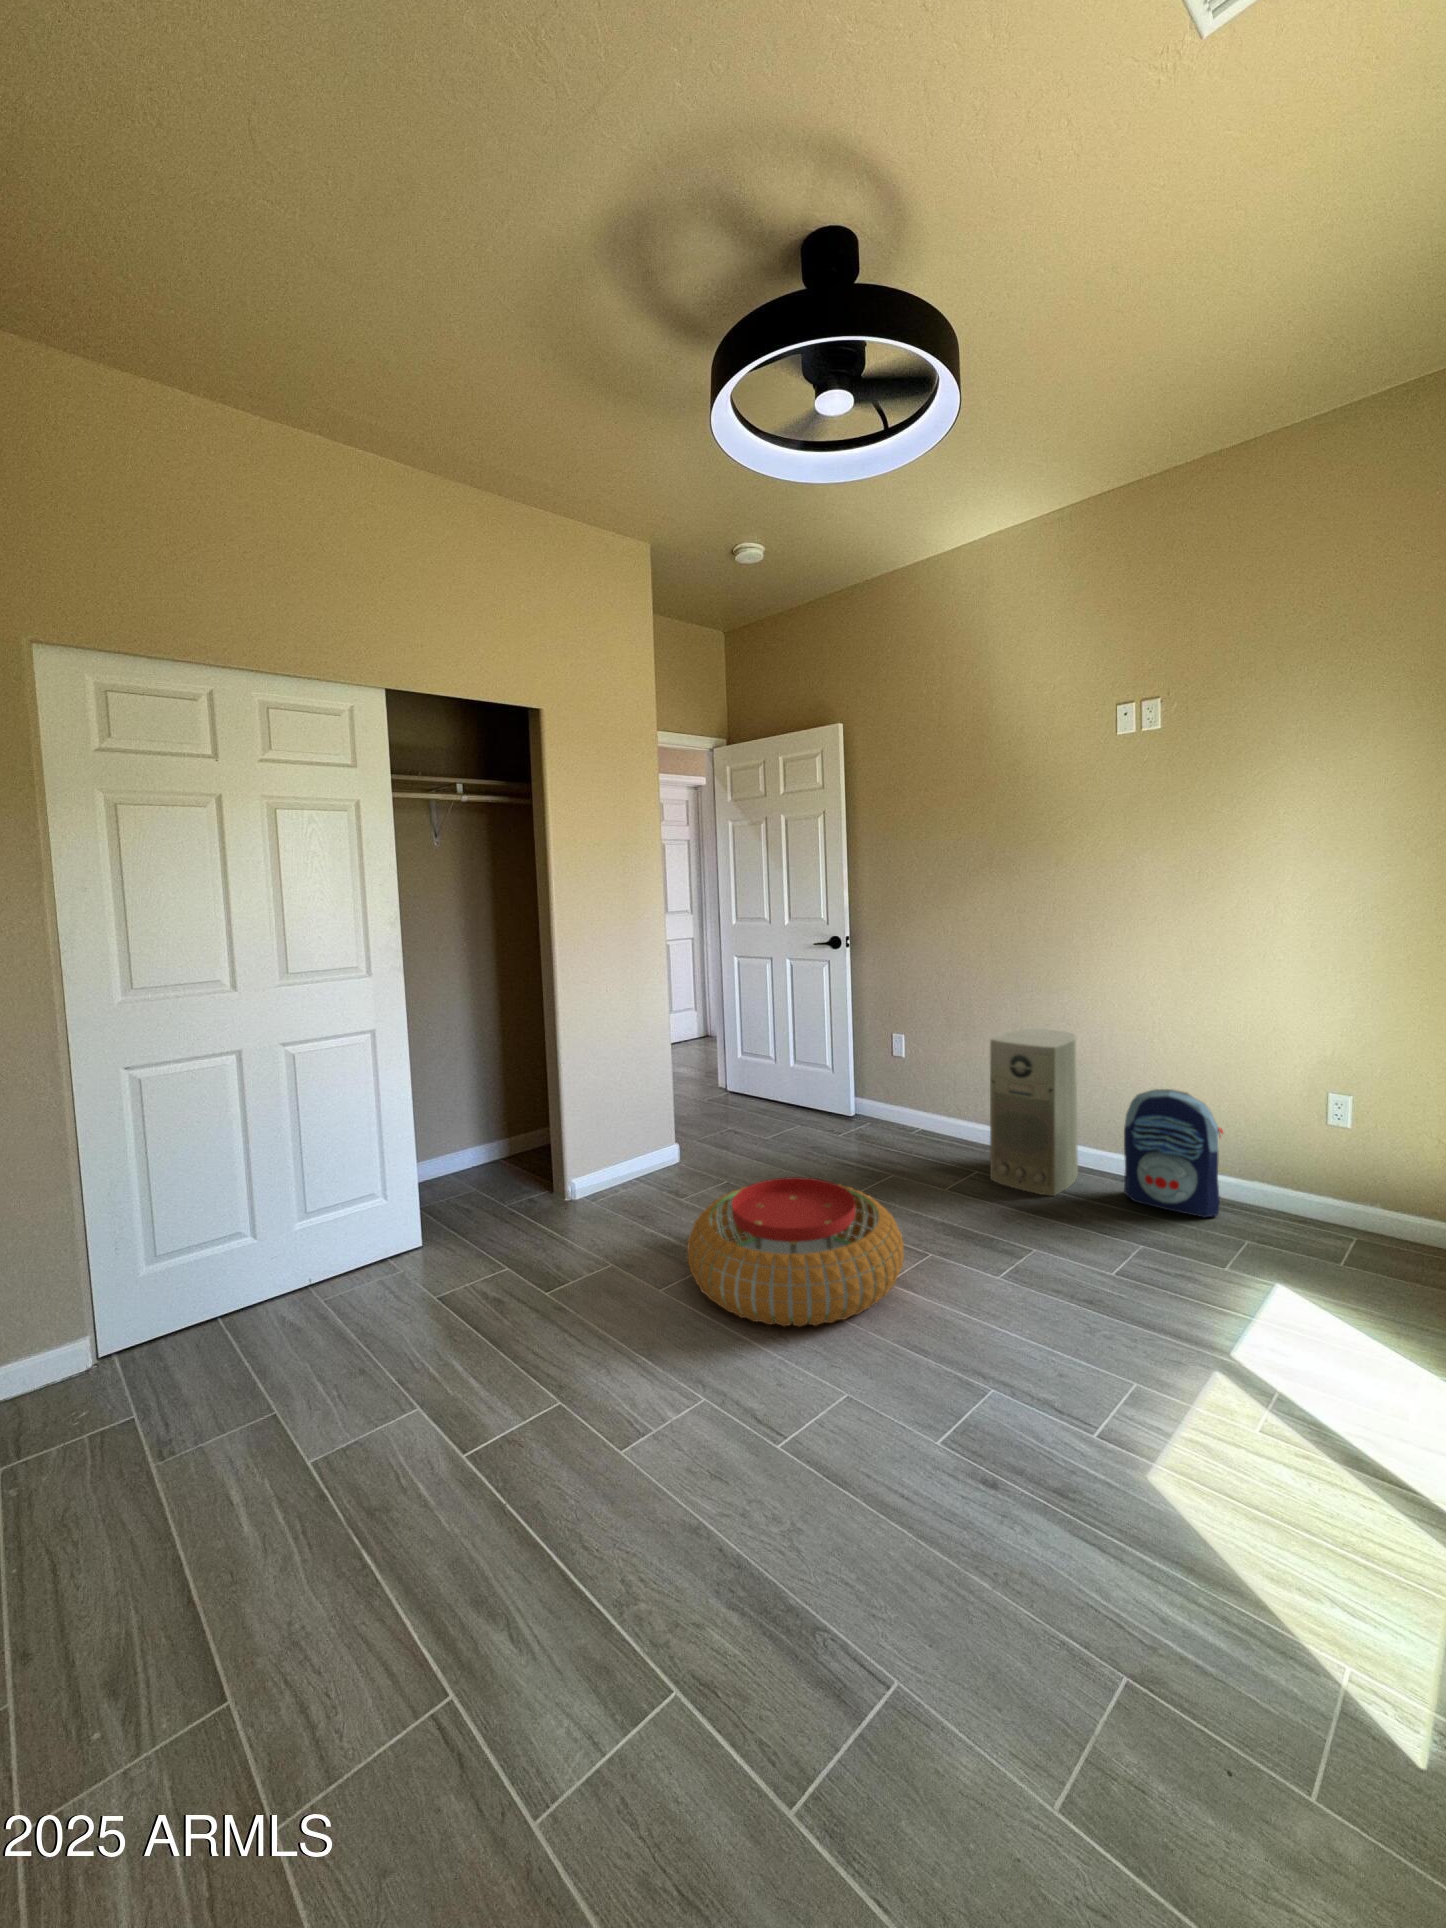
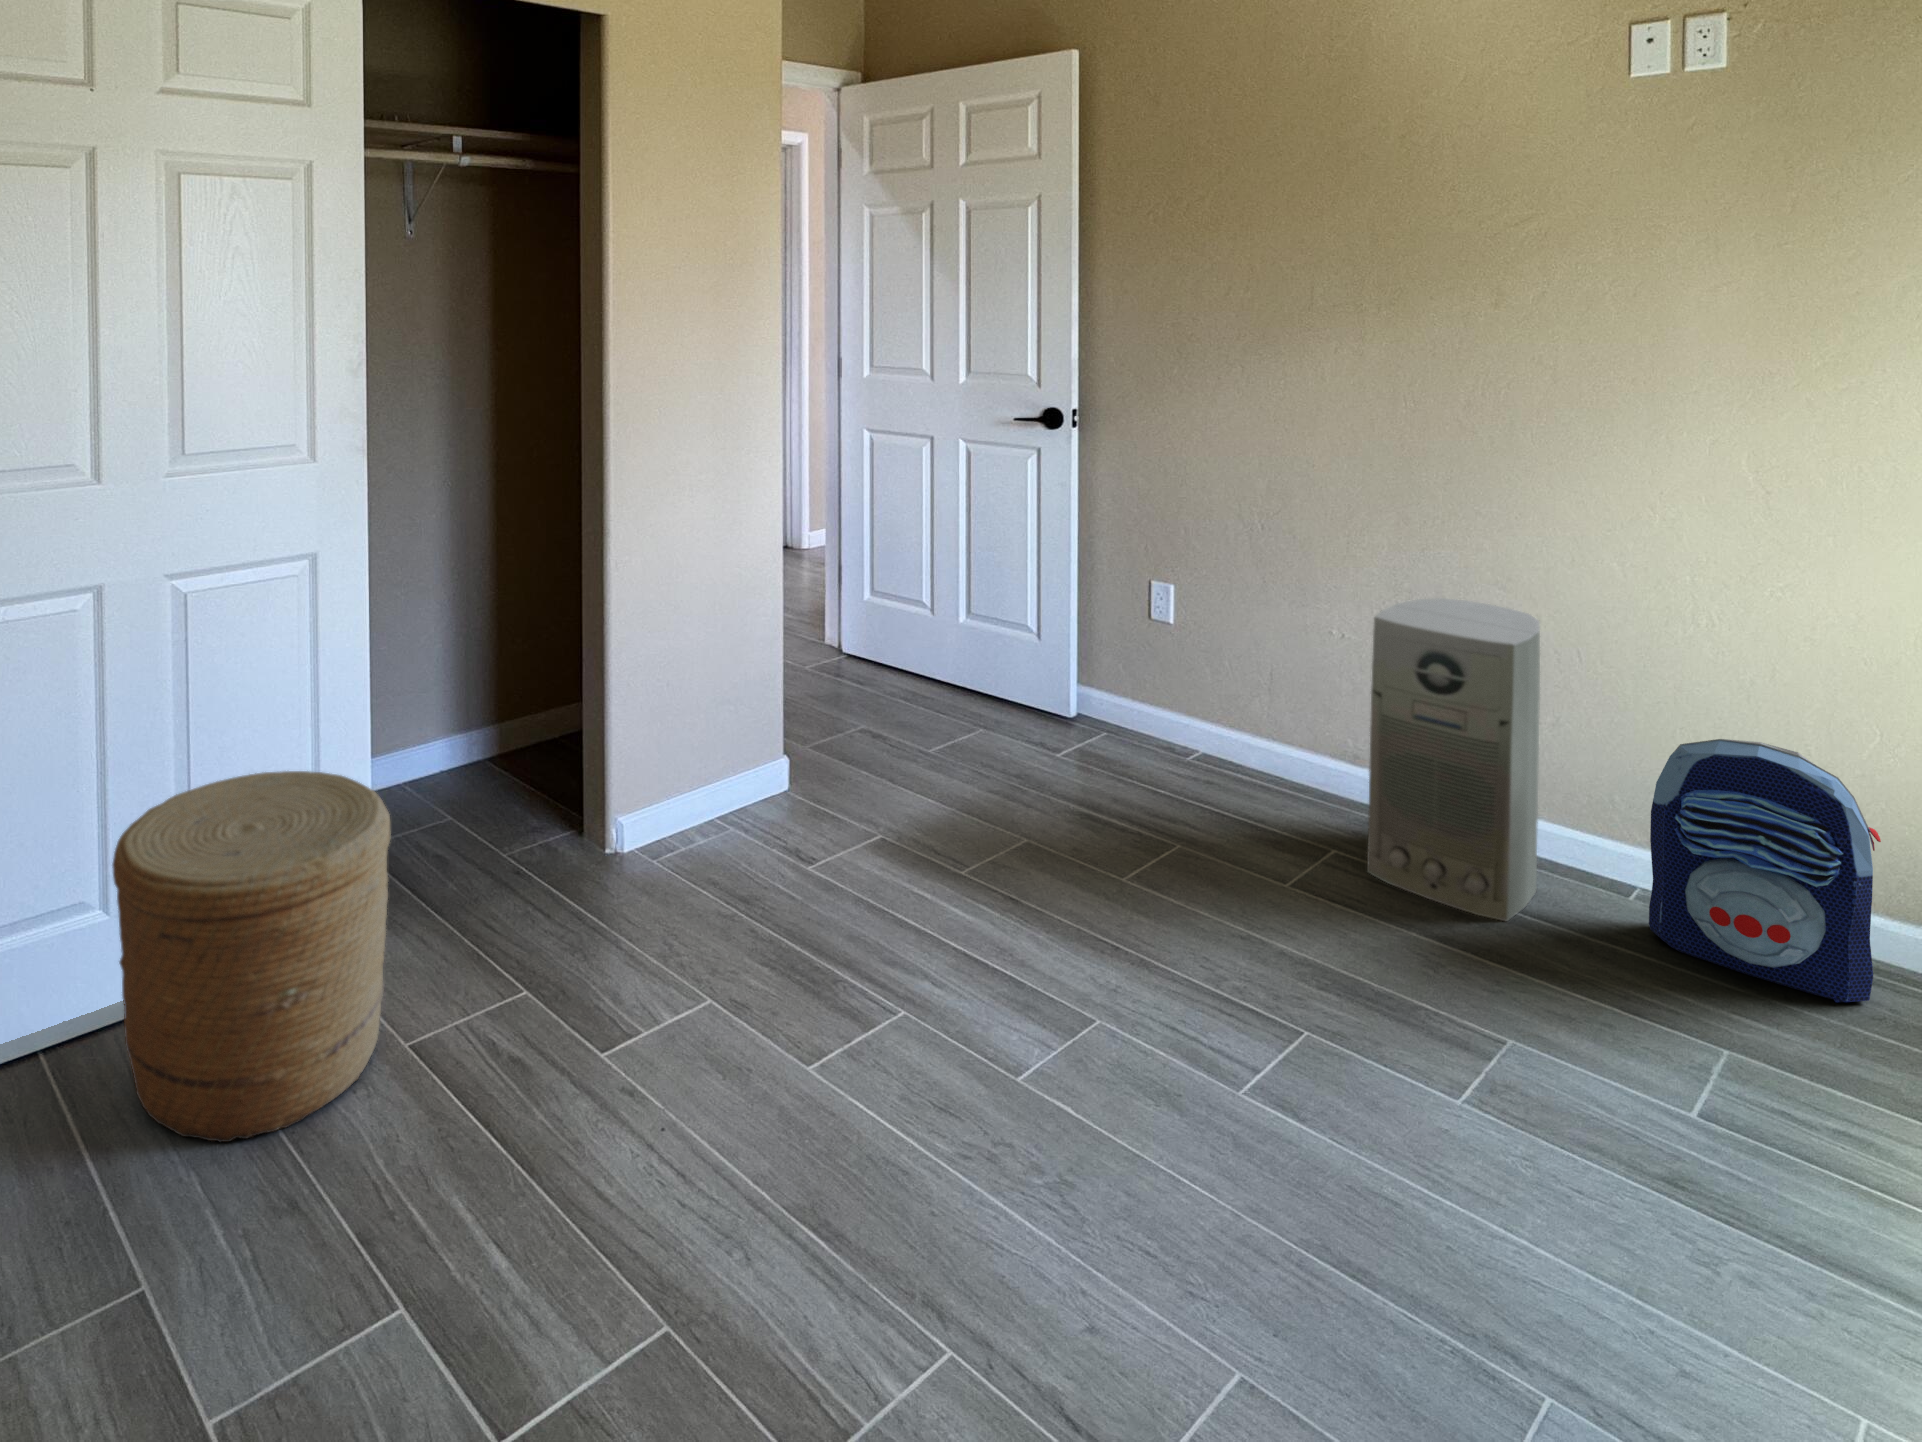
woven basket: none [255,1153,421,1349] -> present [112,771,391,1142]
pouf: present [687,1177,904,1327] -> none [855,864,1282,1196]

